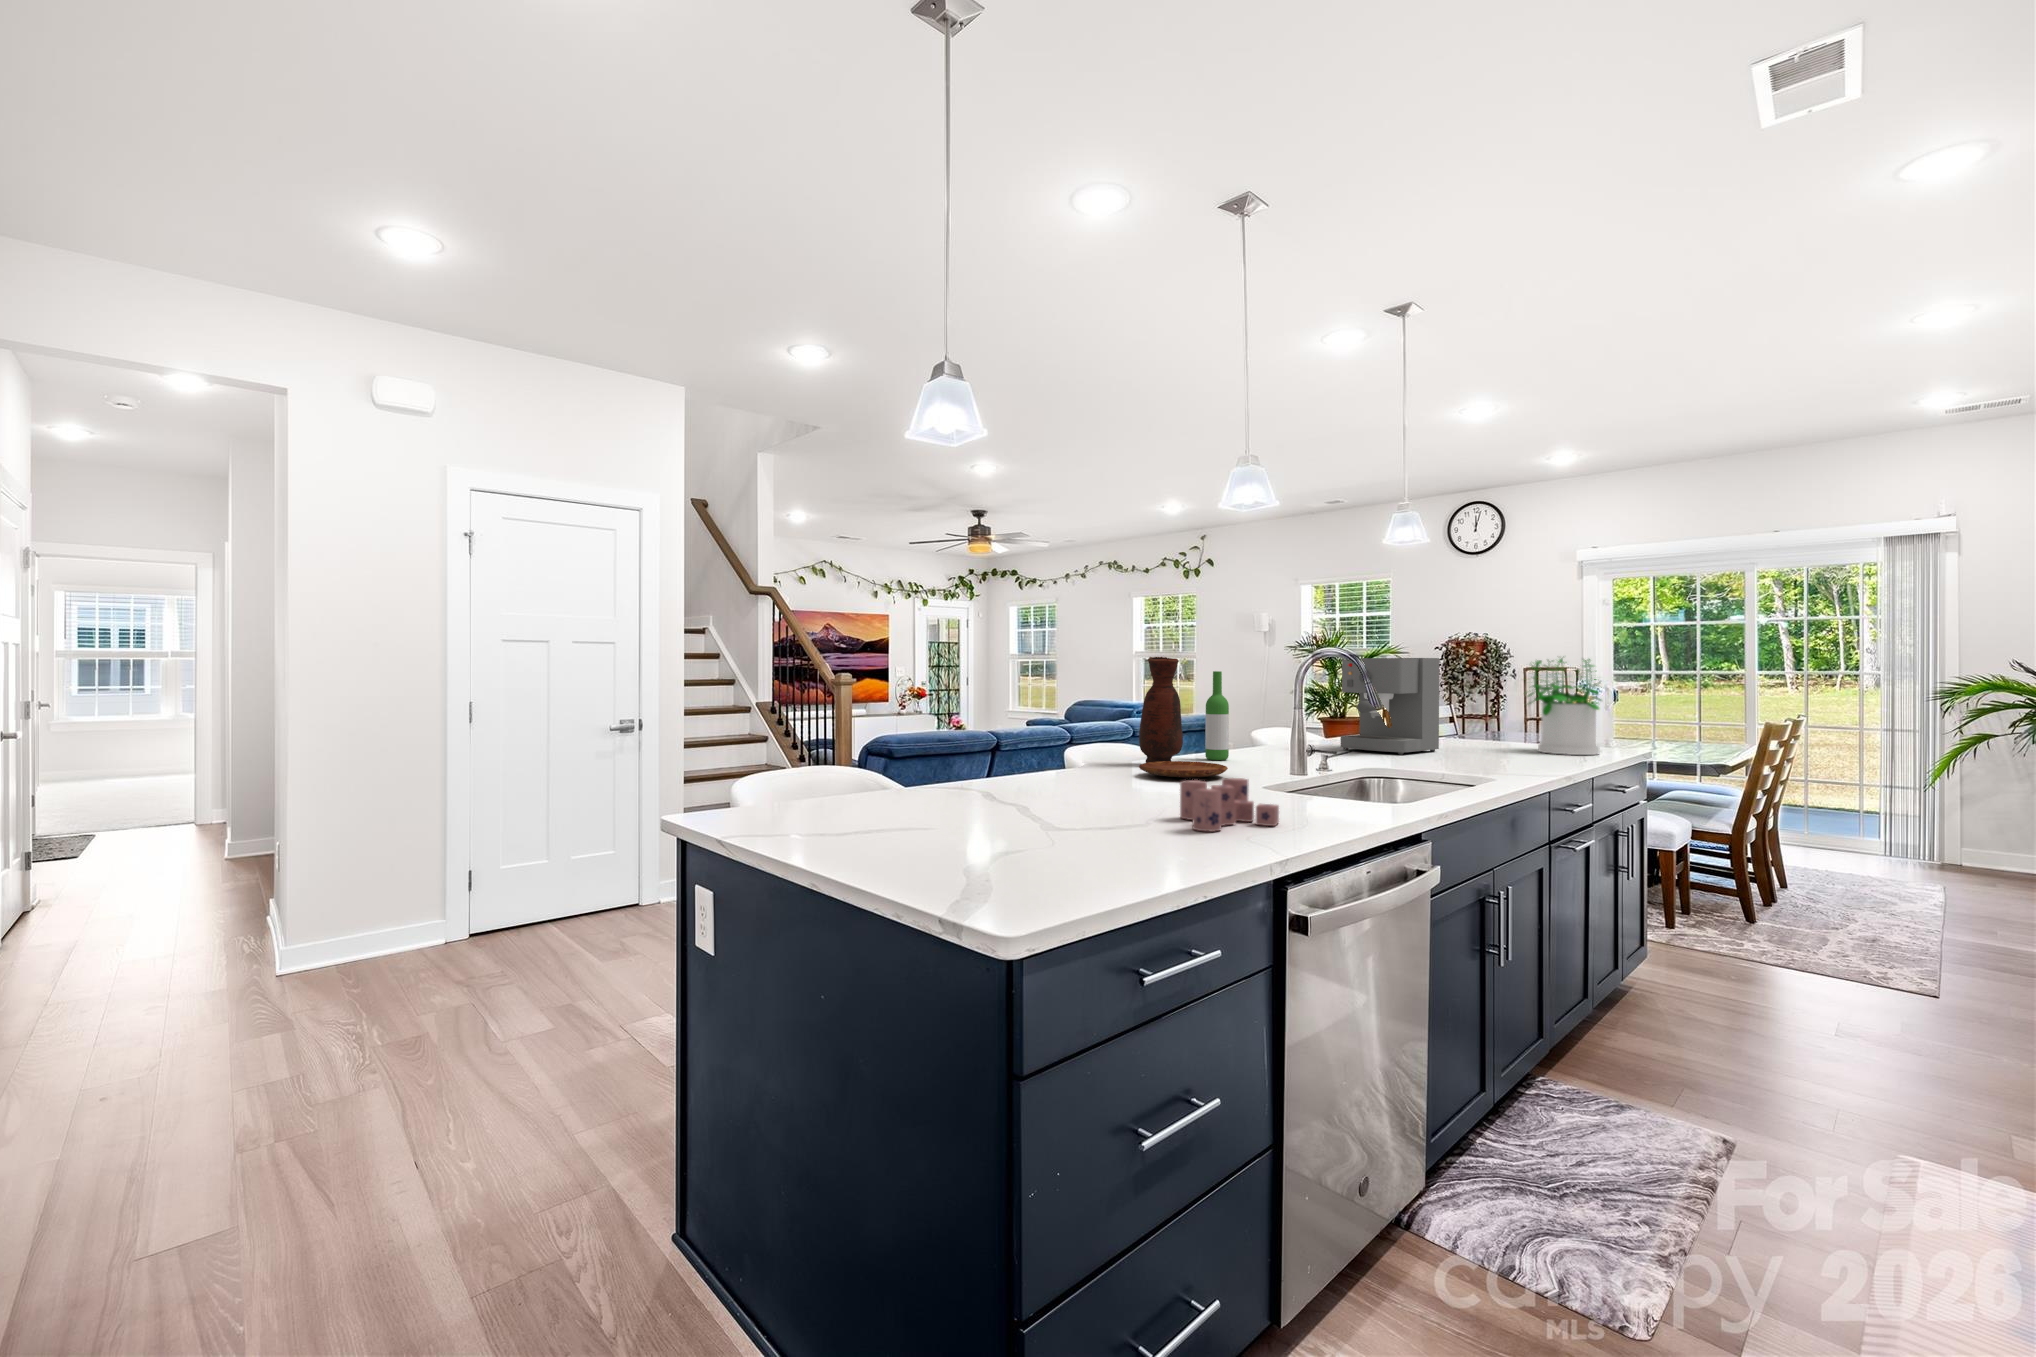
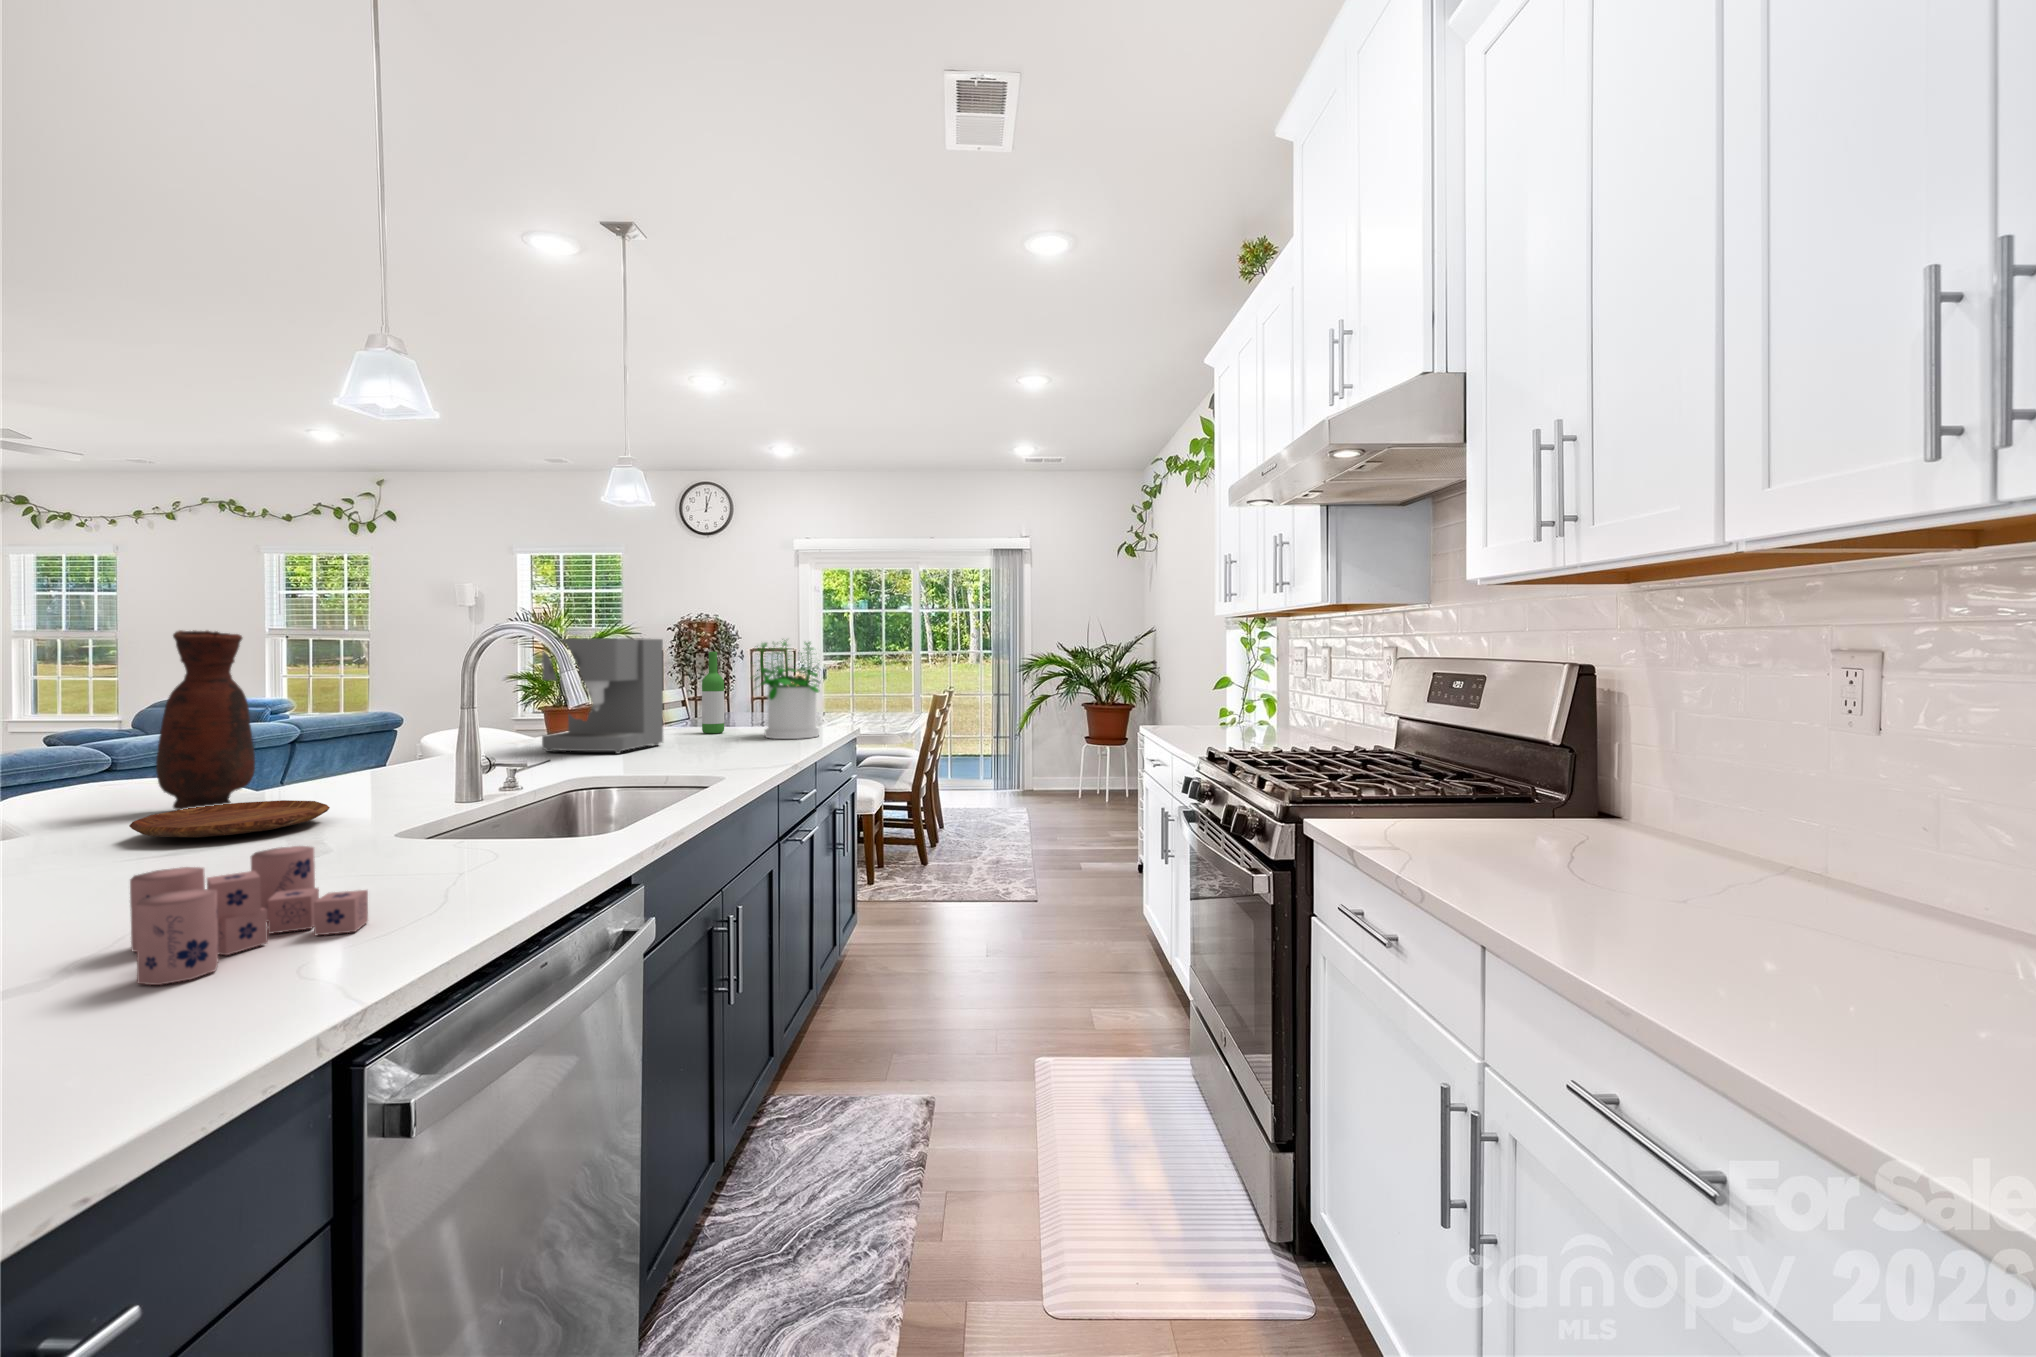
wine bottle: present [1205,671,1229,760] -> present [702,652,724,733]

